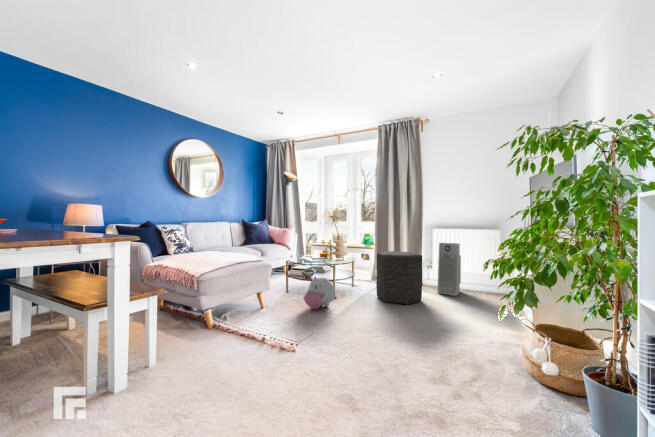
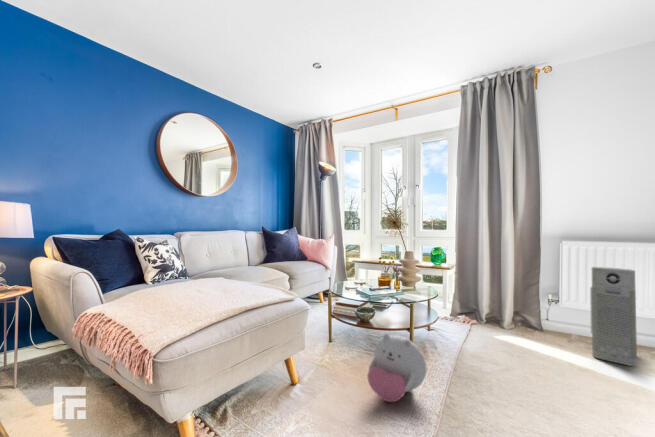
ottoman: present [376,251,422,305] -> none [487,282,584,392]

